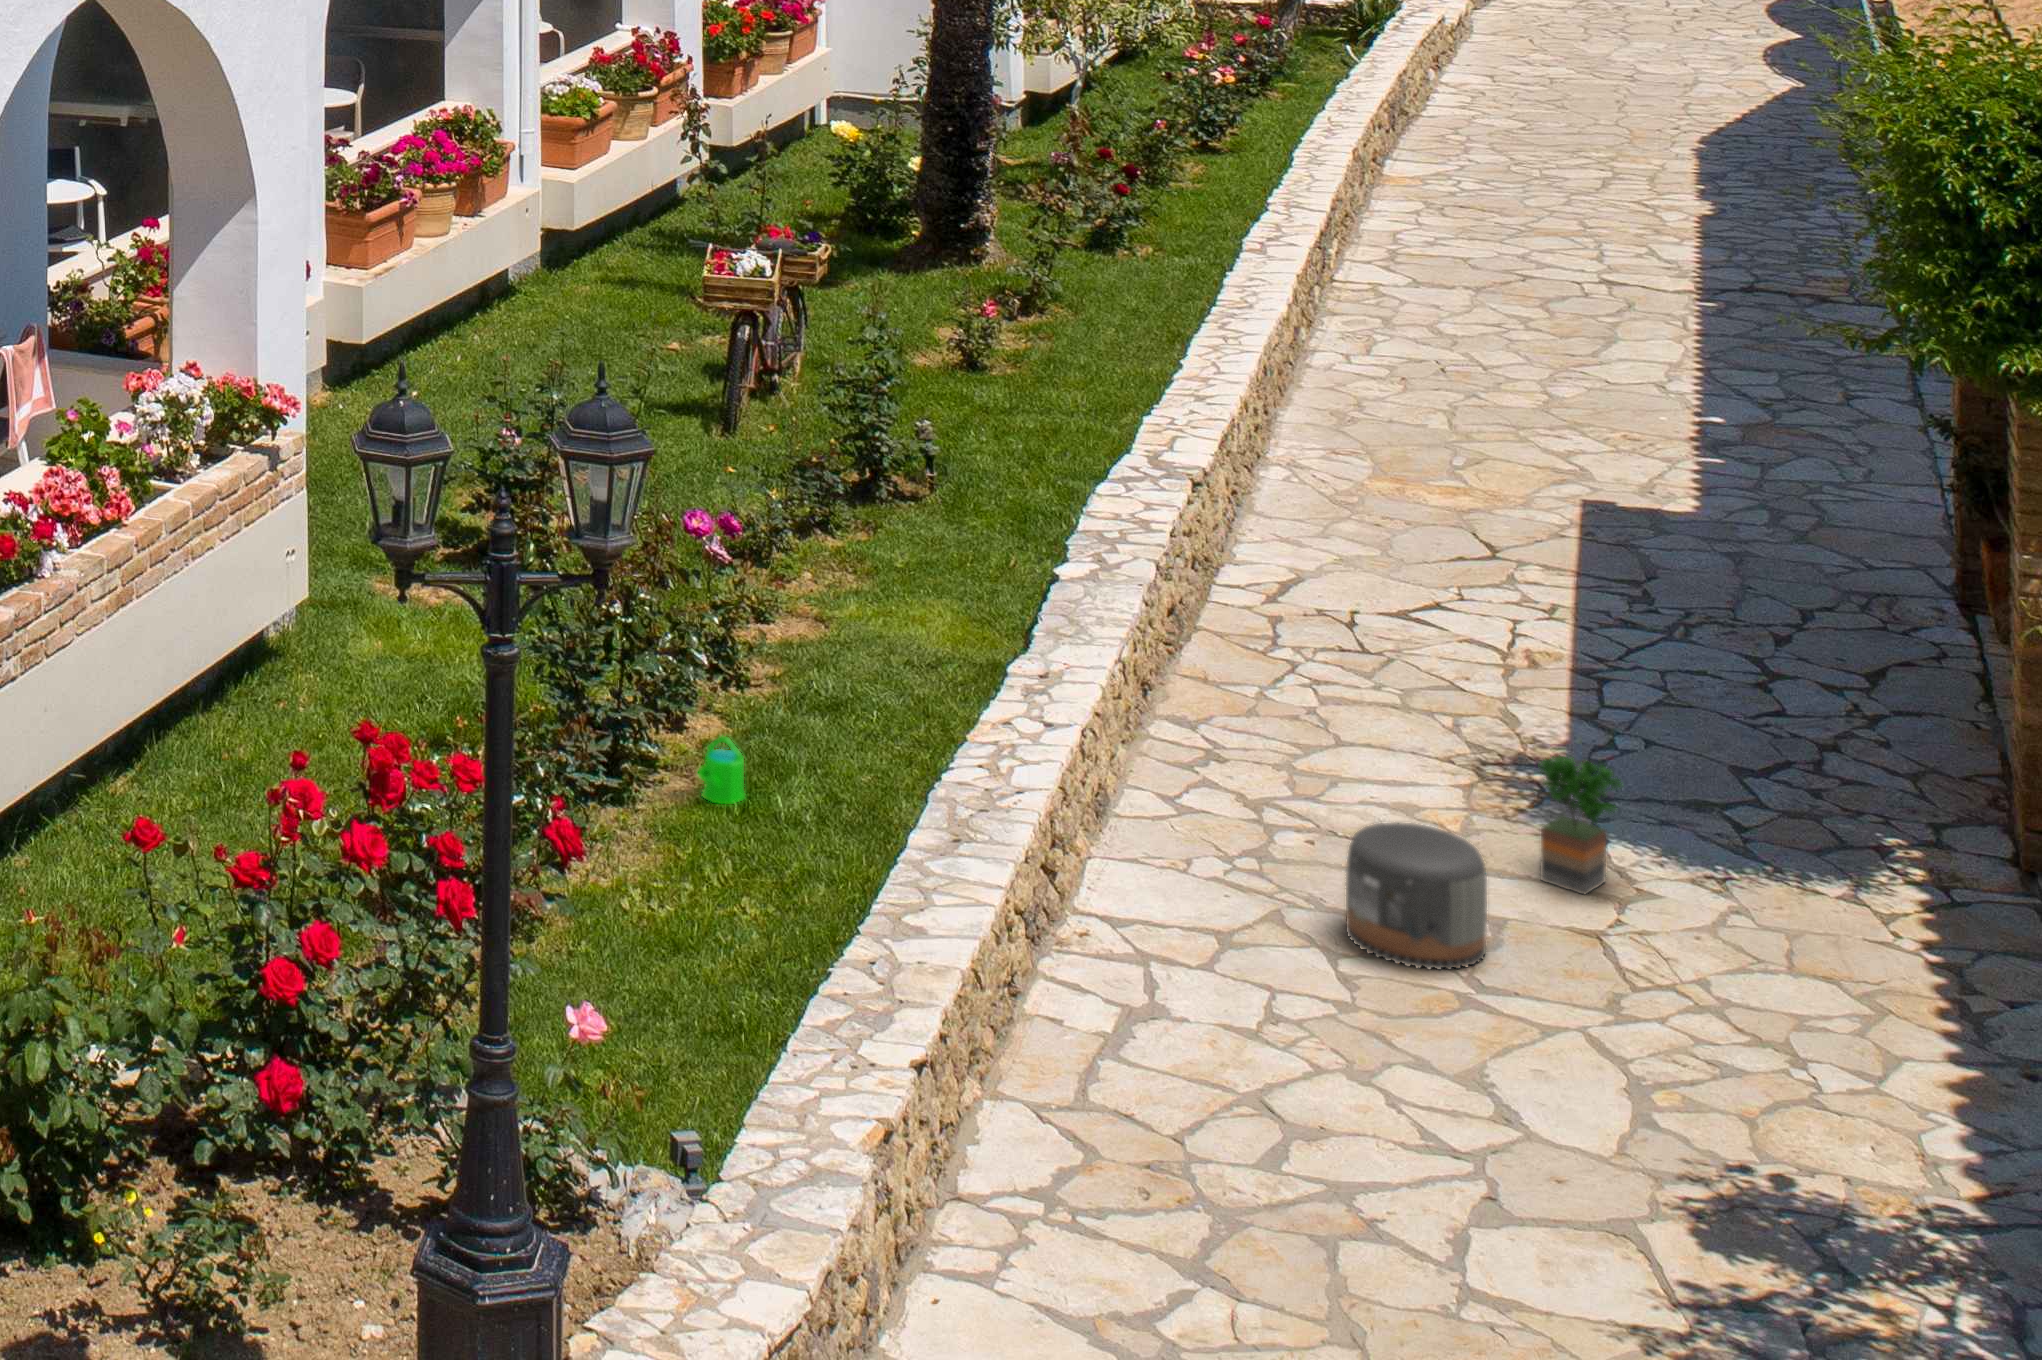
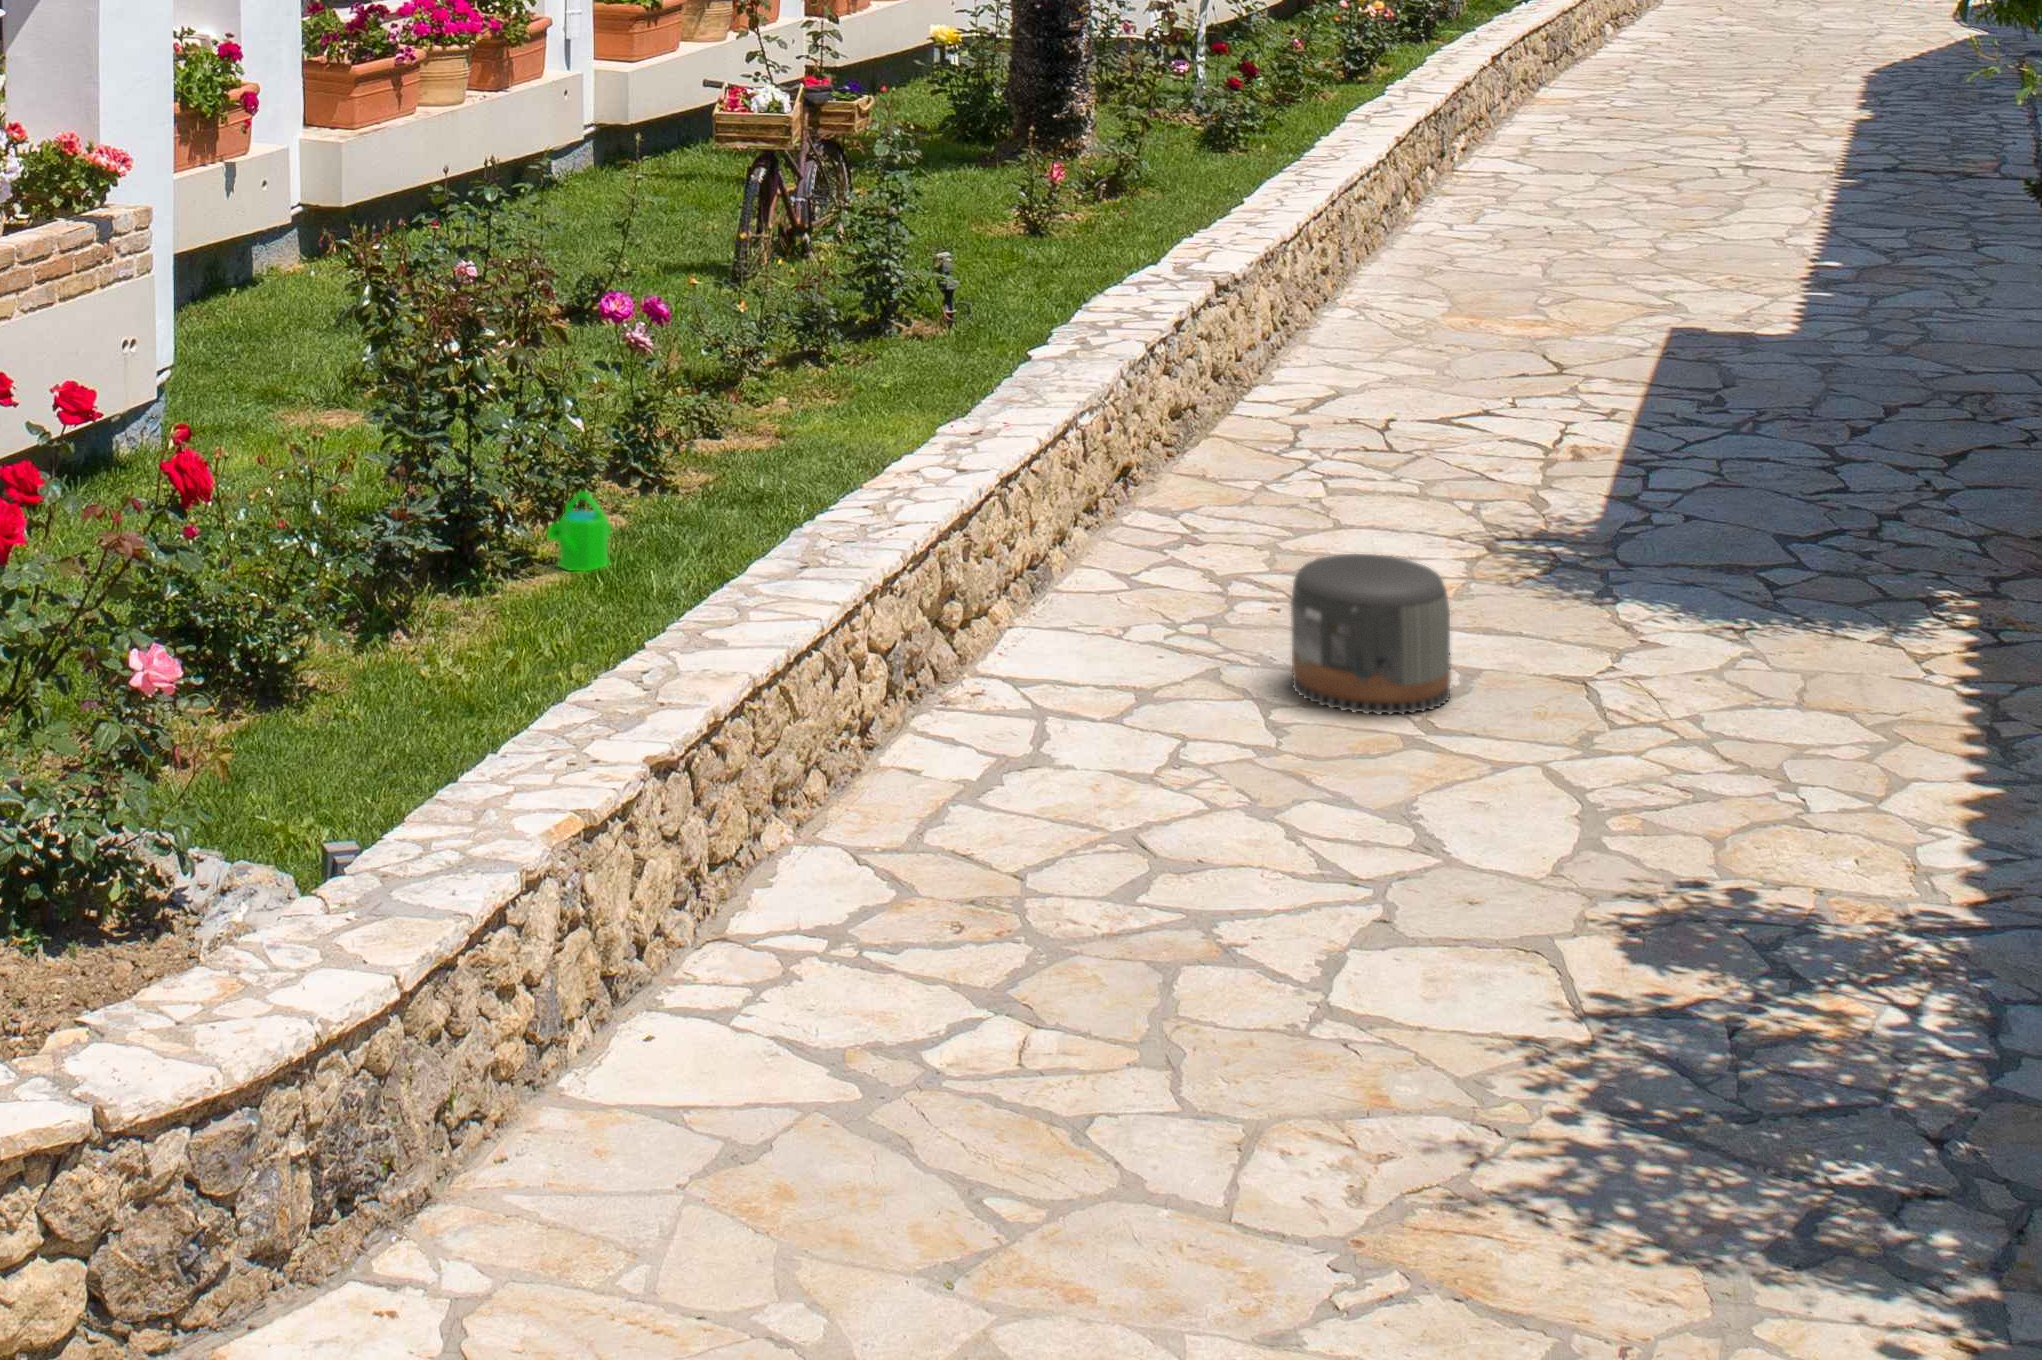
potted tree: present [1538,755,1621,894] -> none [1529,485,1625,646]

